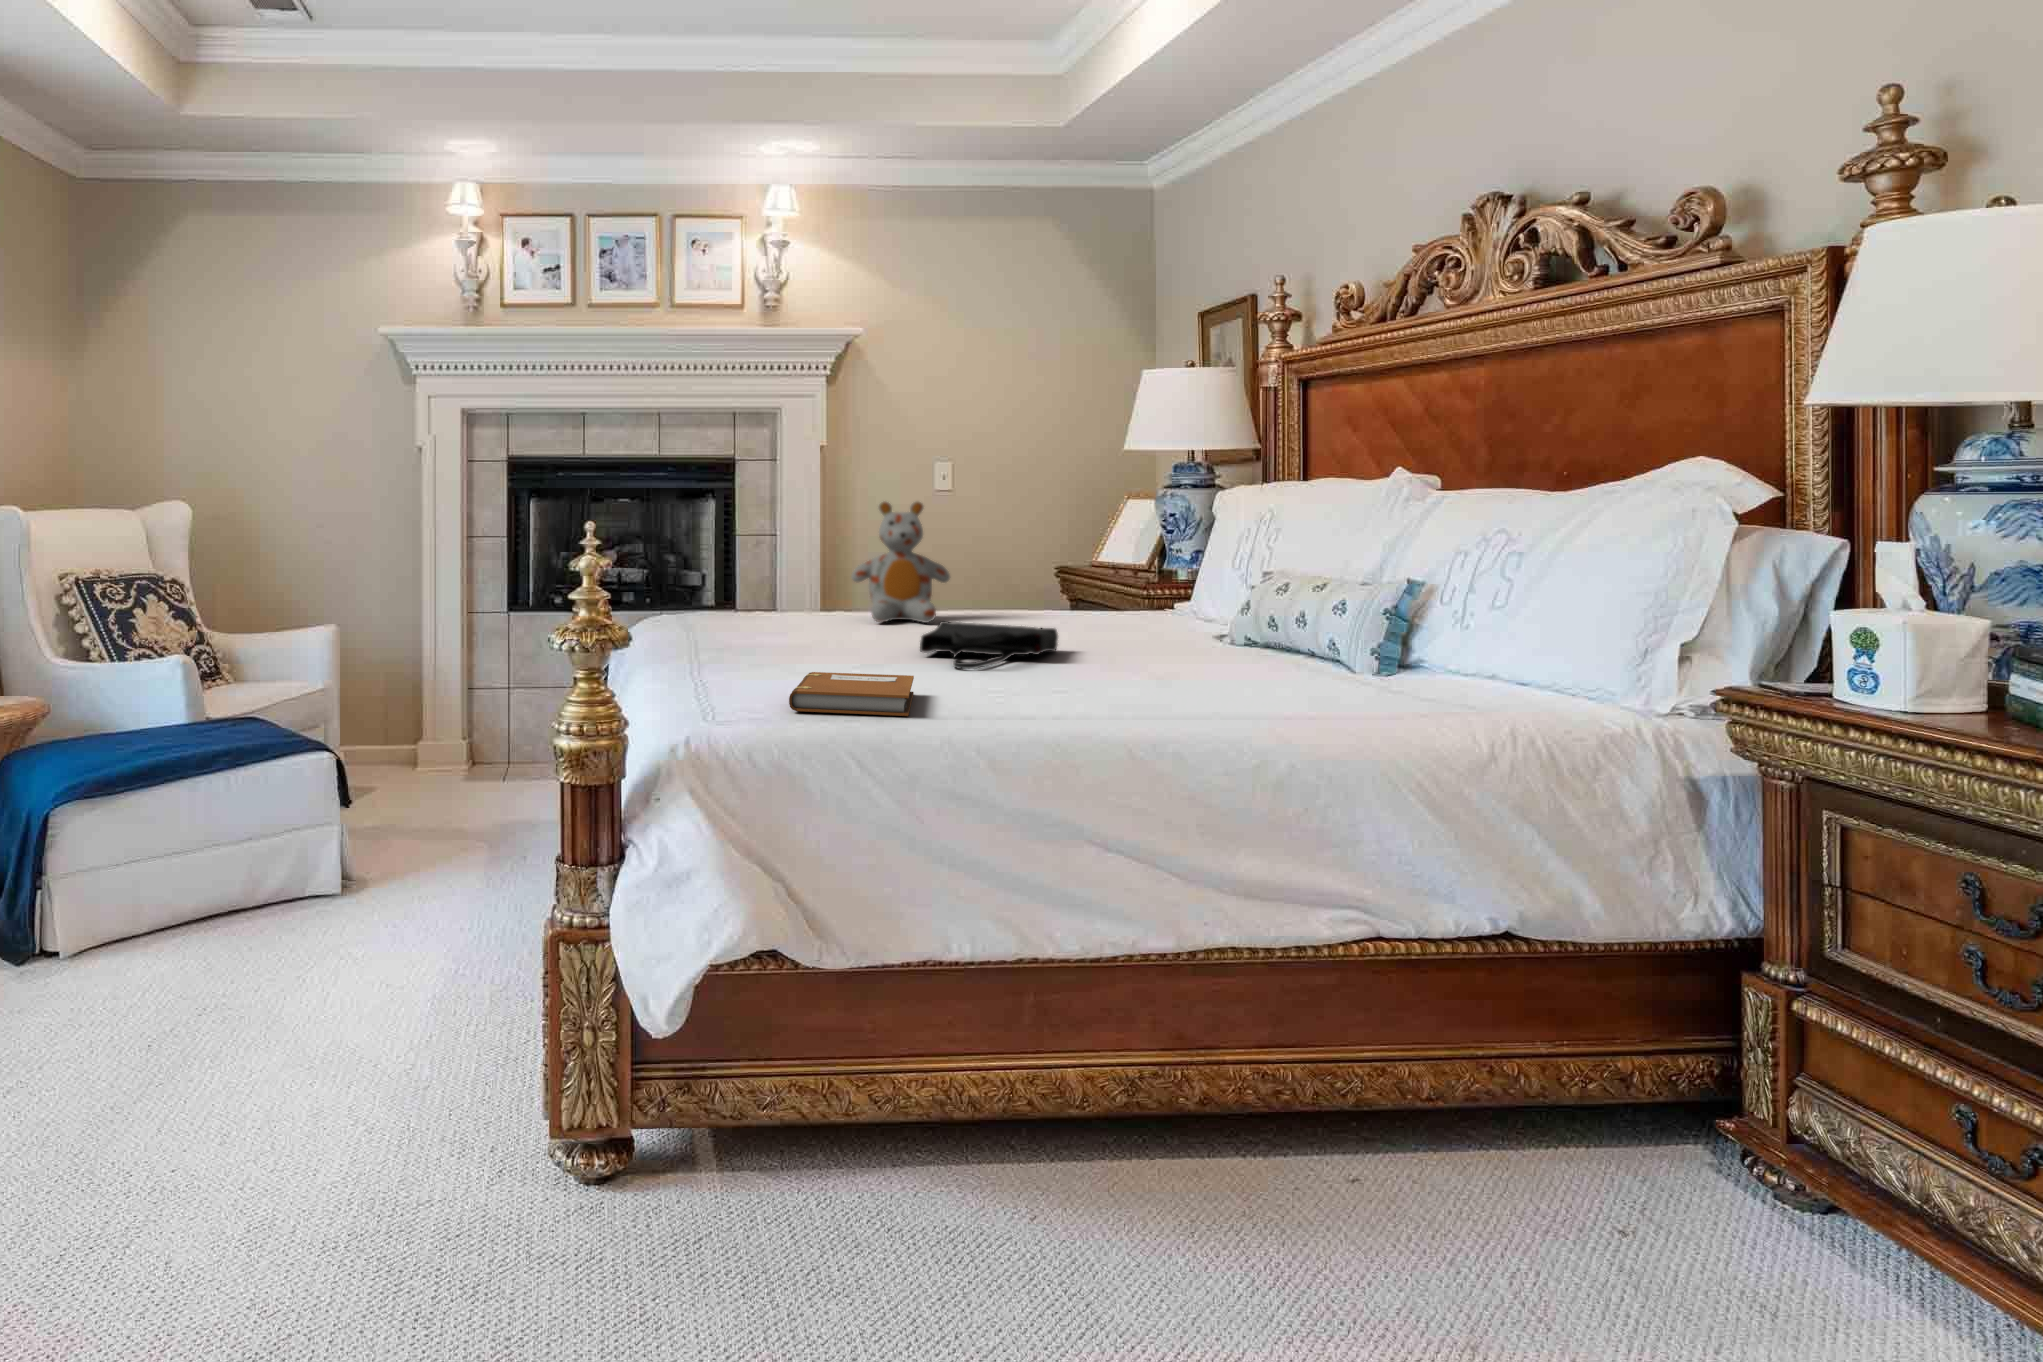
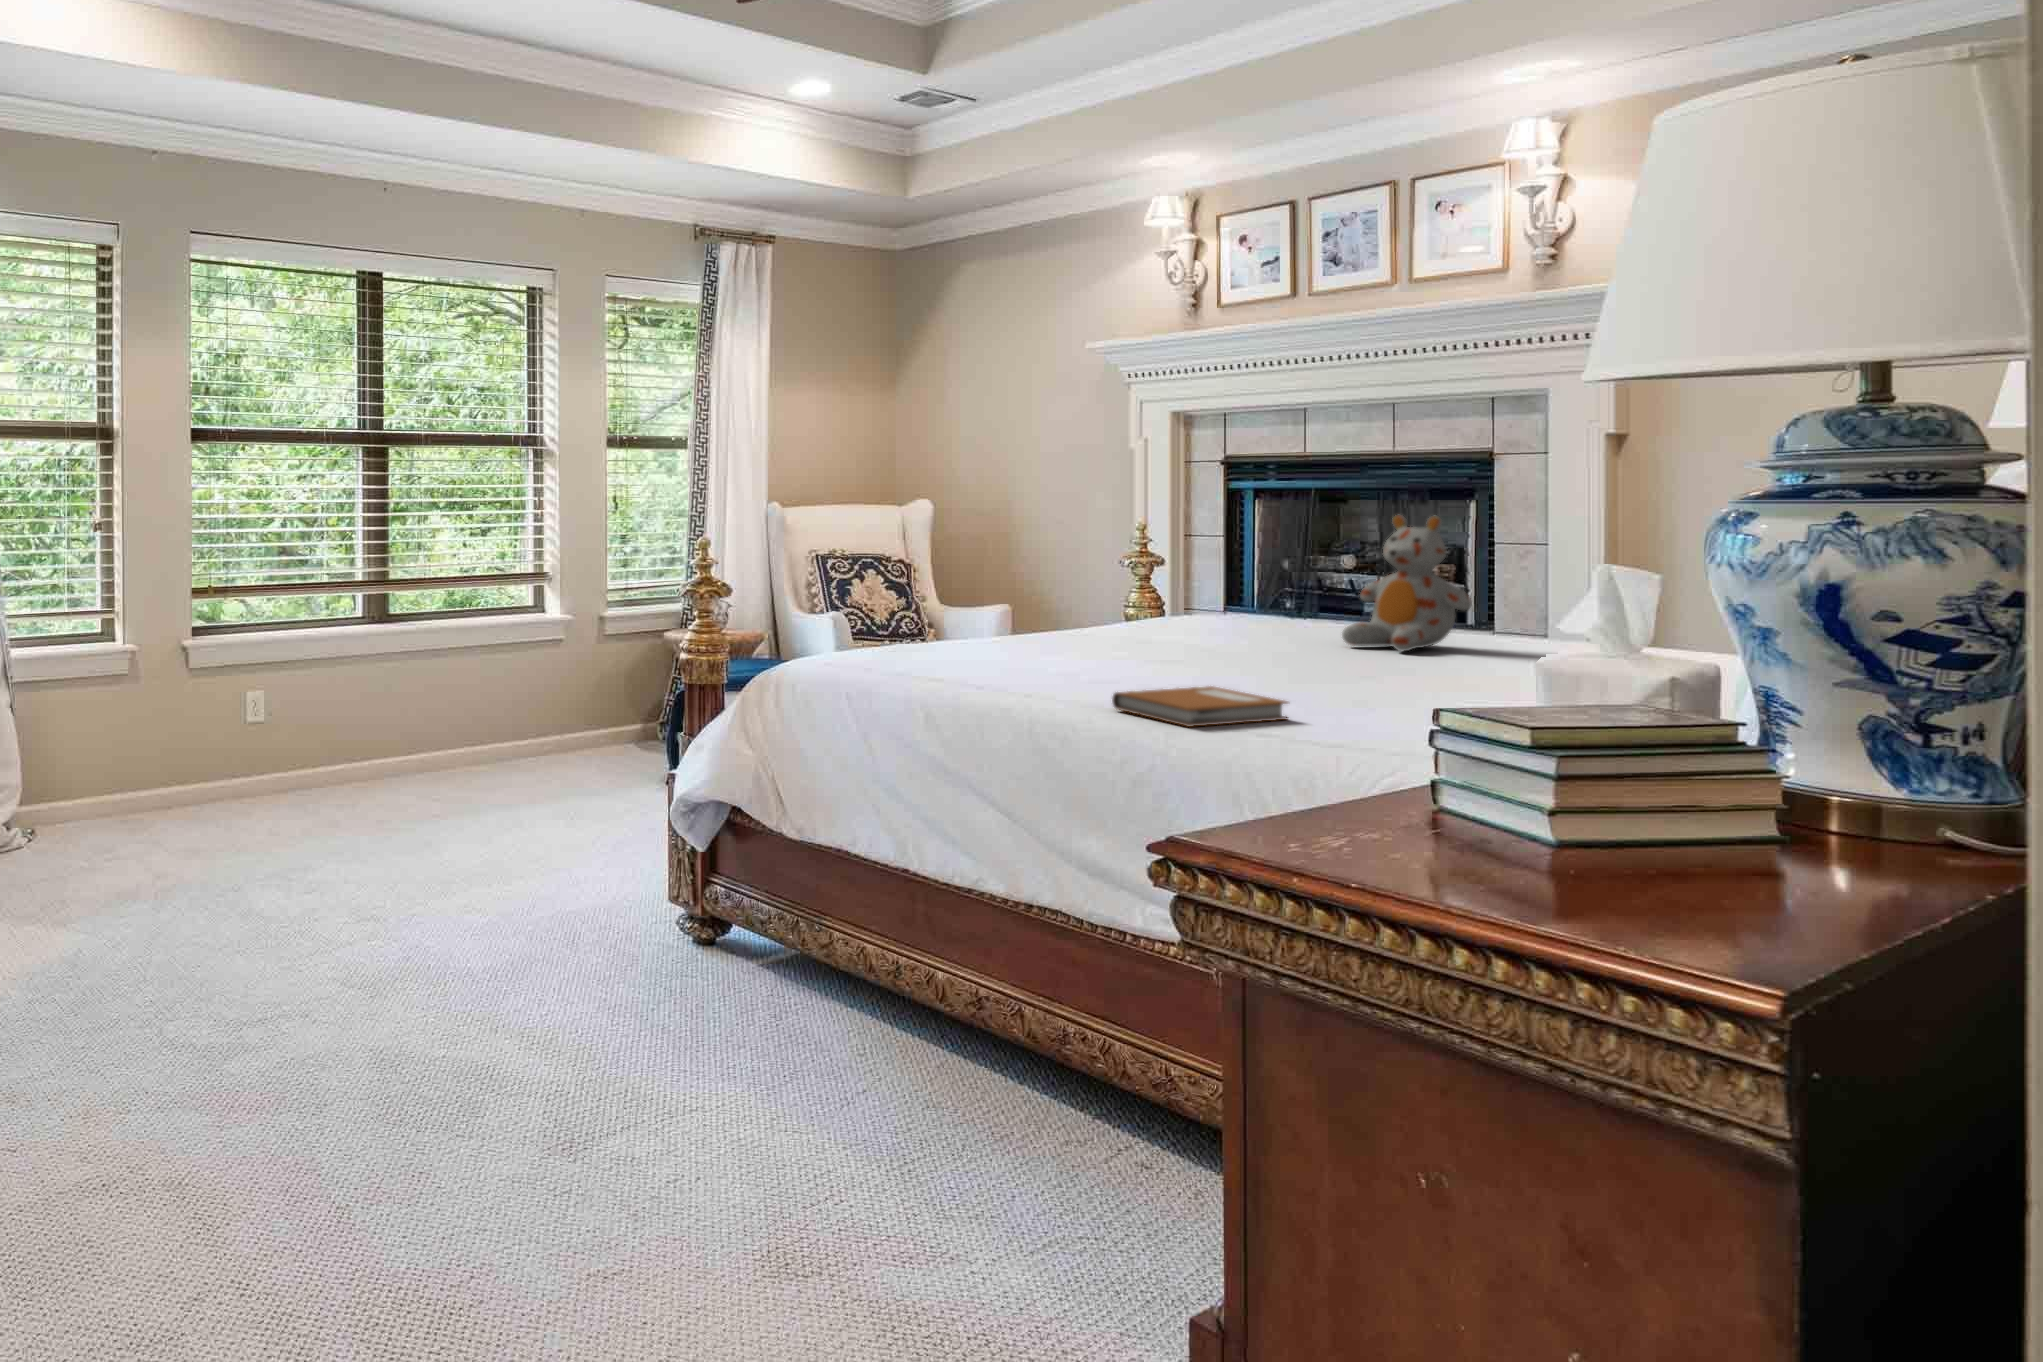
tote bag: present [920,621,1058,669] -> none [1137,640,1338,681]
notebook: present [789,672,914,716] -> present [1112,686,1288,727]

